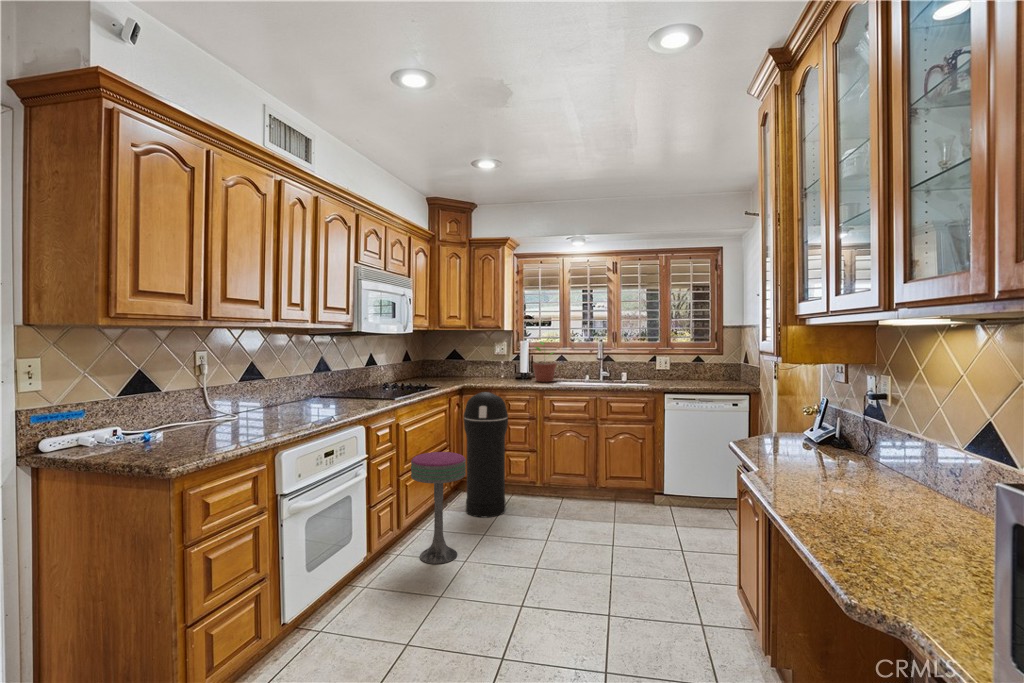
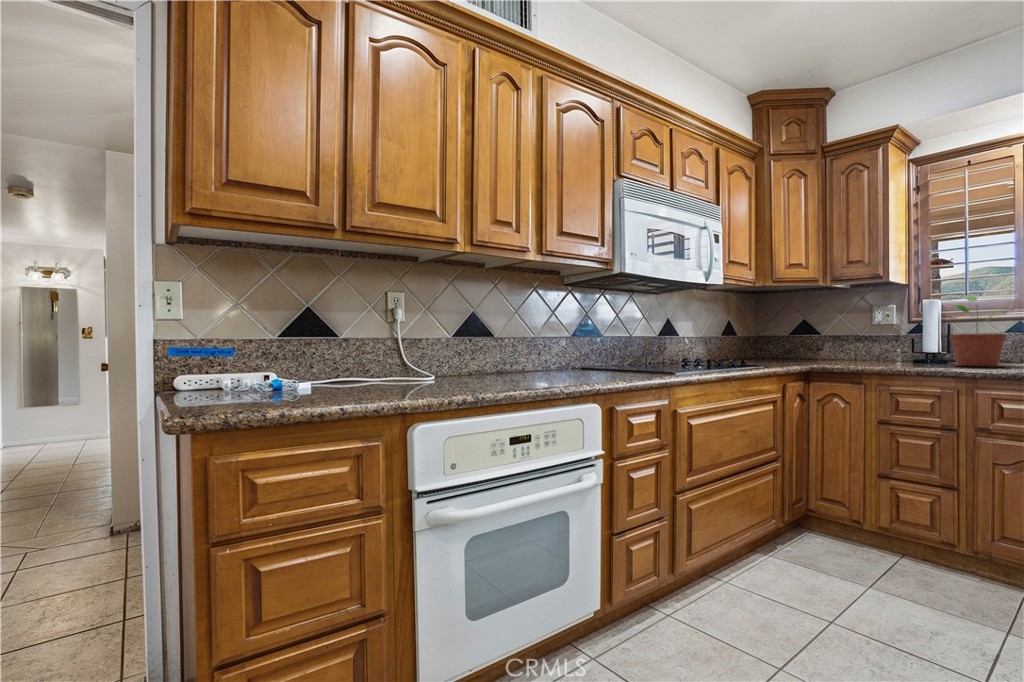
trash can: present [463,392,508,518] -> none [804,374,891,585]
bar stool: present [411,452,466,564] -> none [697,457,792,640]

